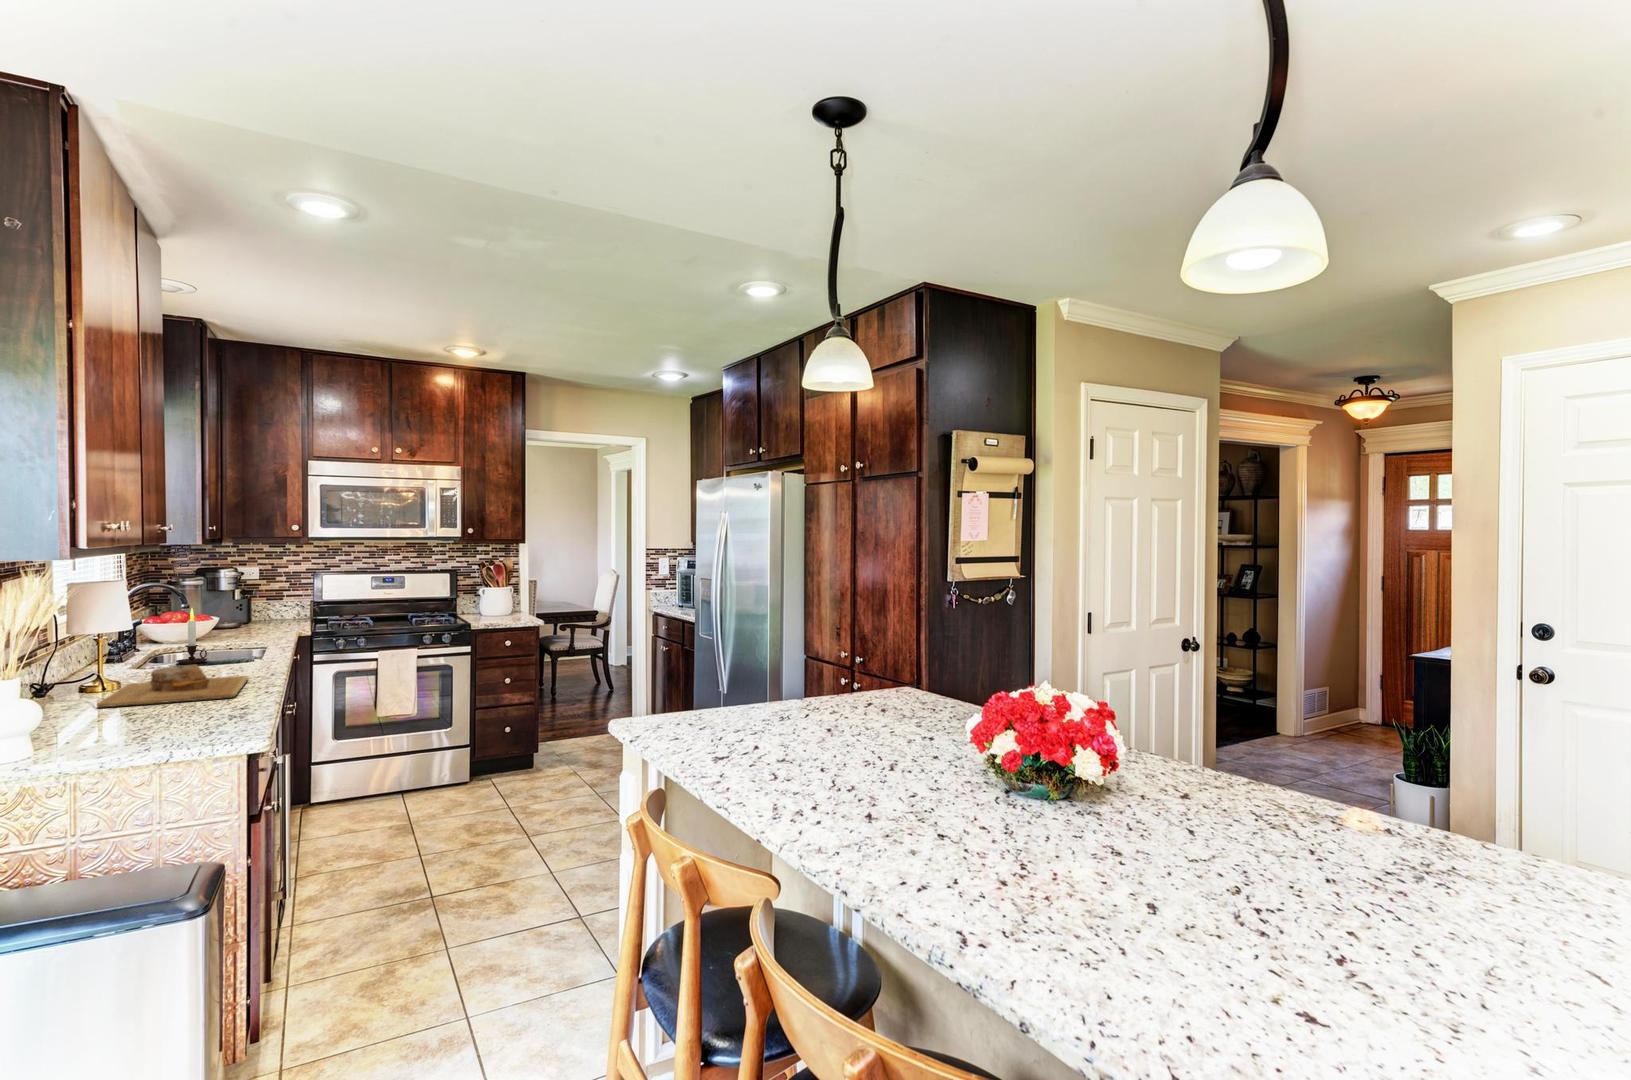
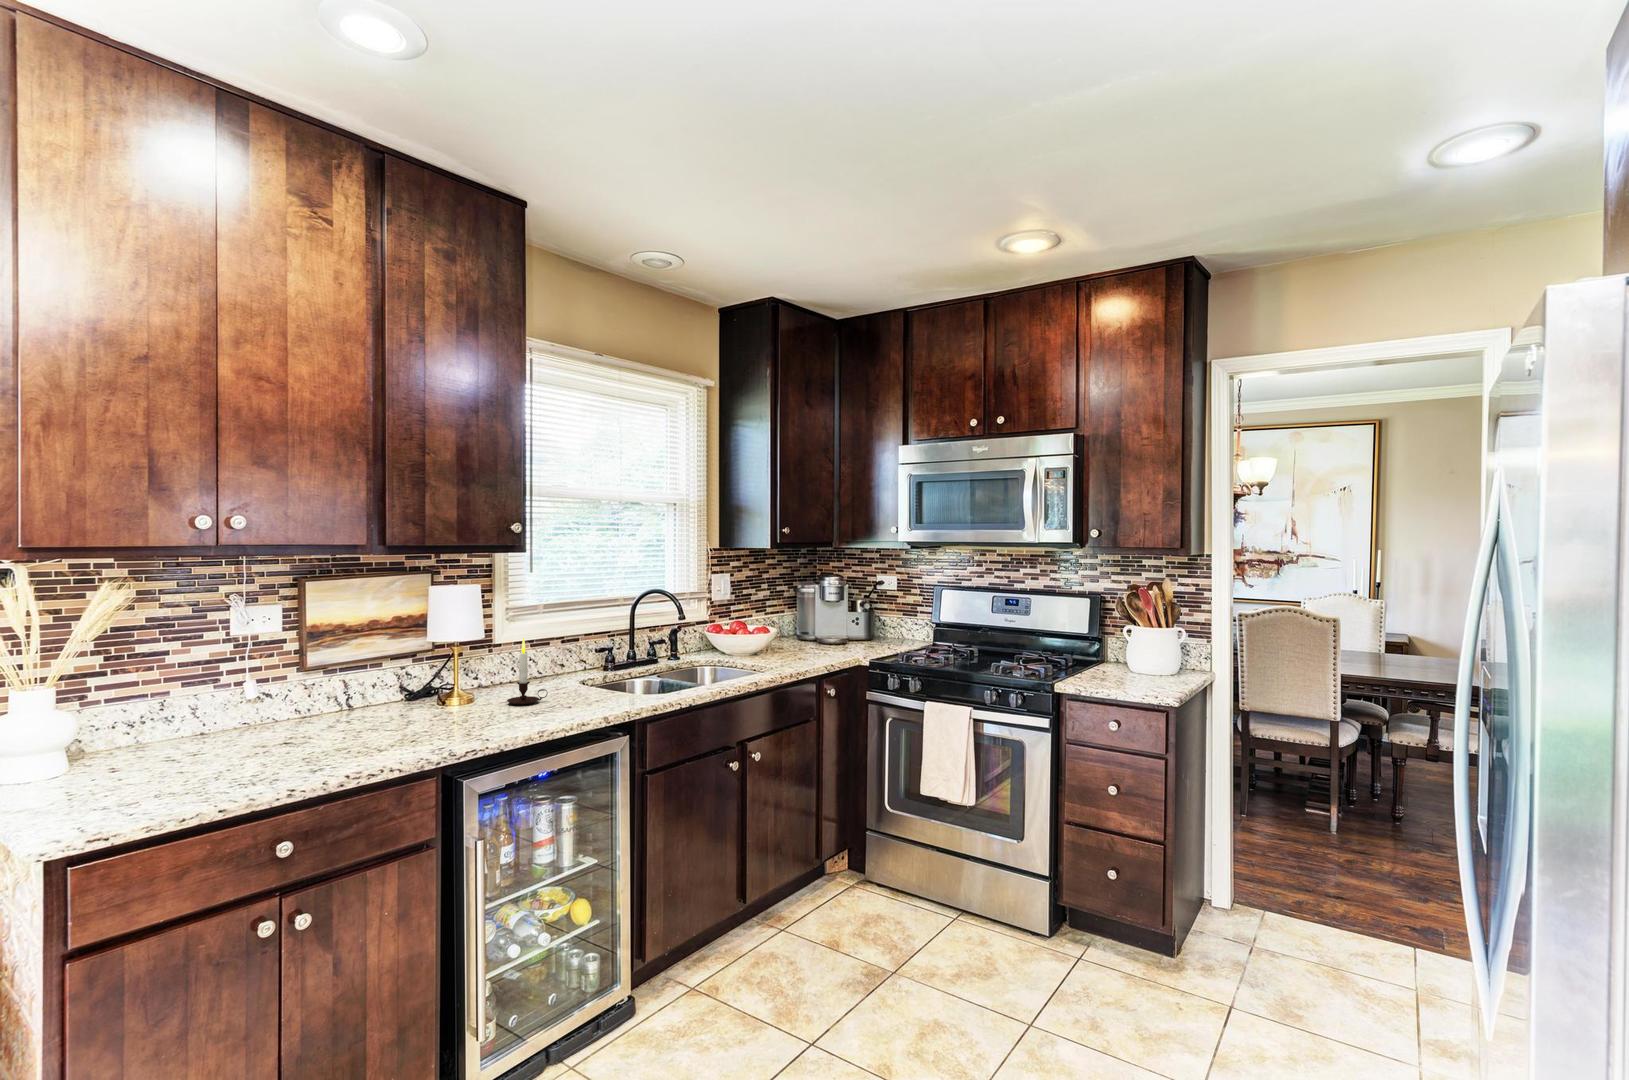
cutting board: present [97,664,248,708] -> none [107,725,355,795]

